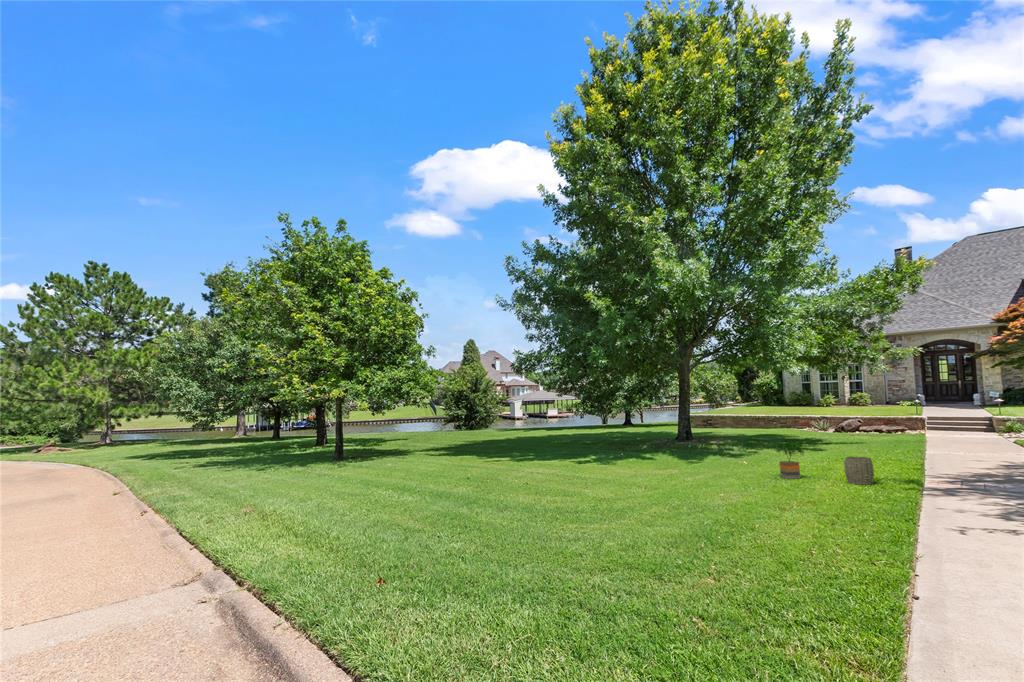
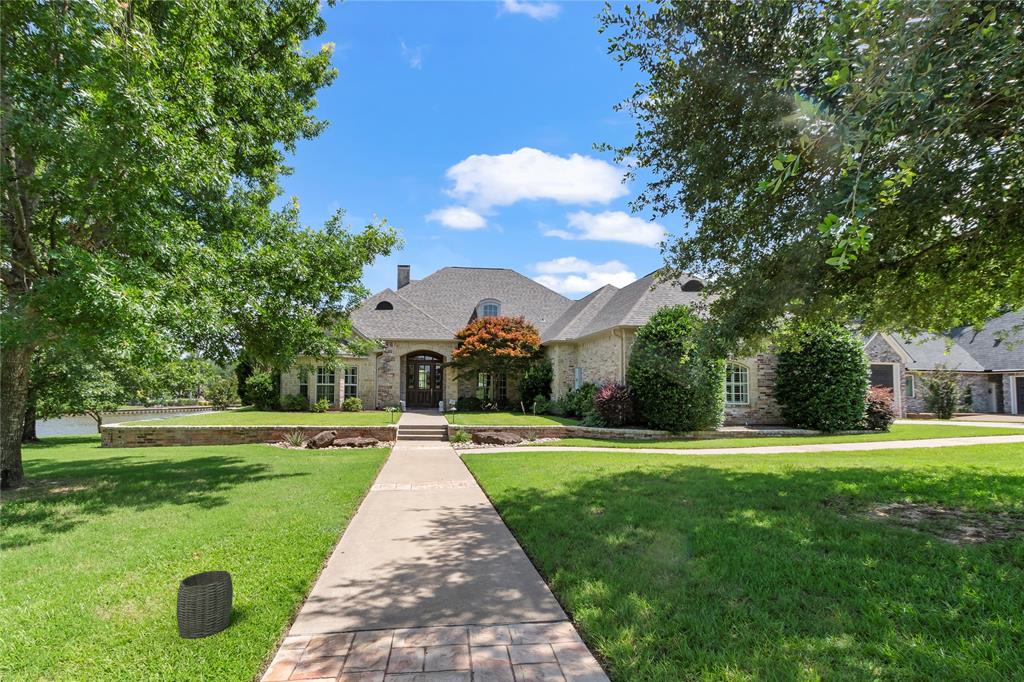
potted tree: present [776,442,804,479] -> none [43,550,112,641]

